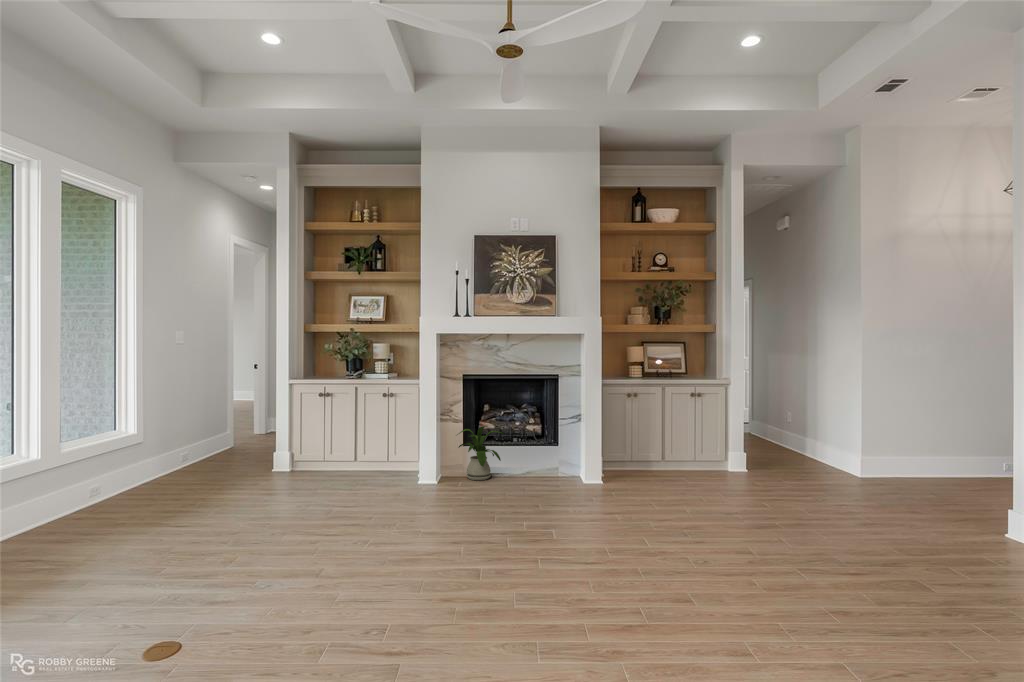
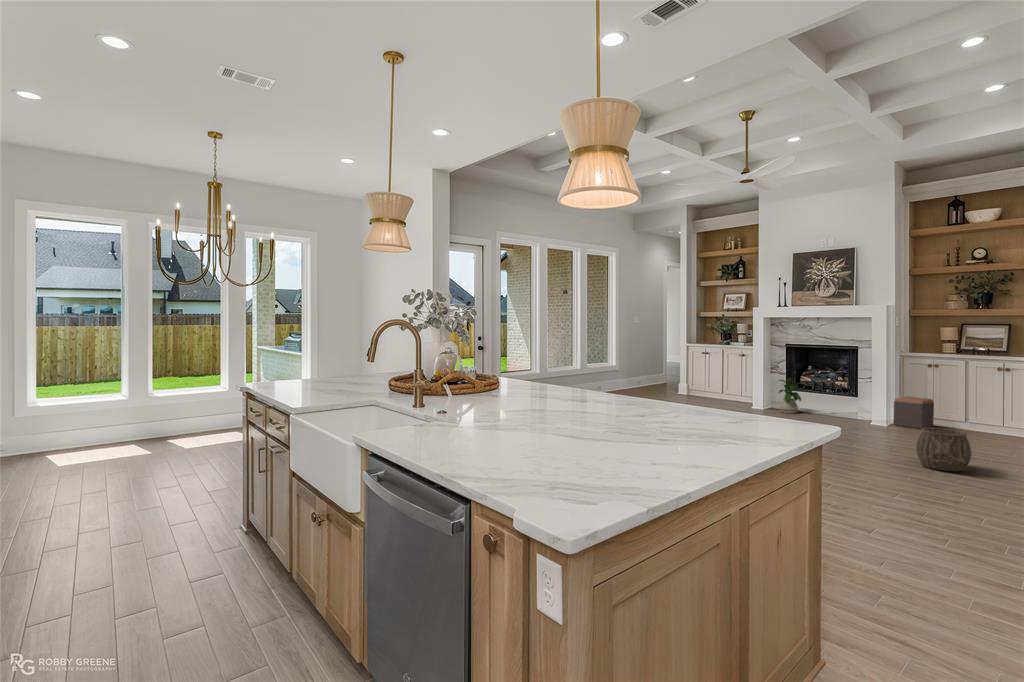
footstool: none [607,436,640,478] -> present [893,396,934,429]
woven basket: none [754,496,824,566] -> present [916,428,971,472]

